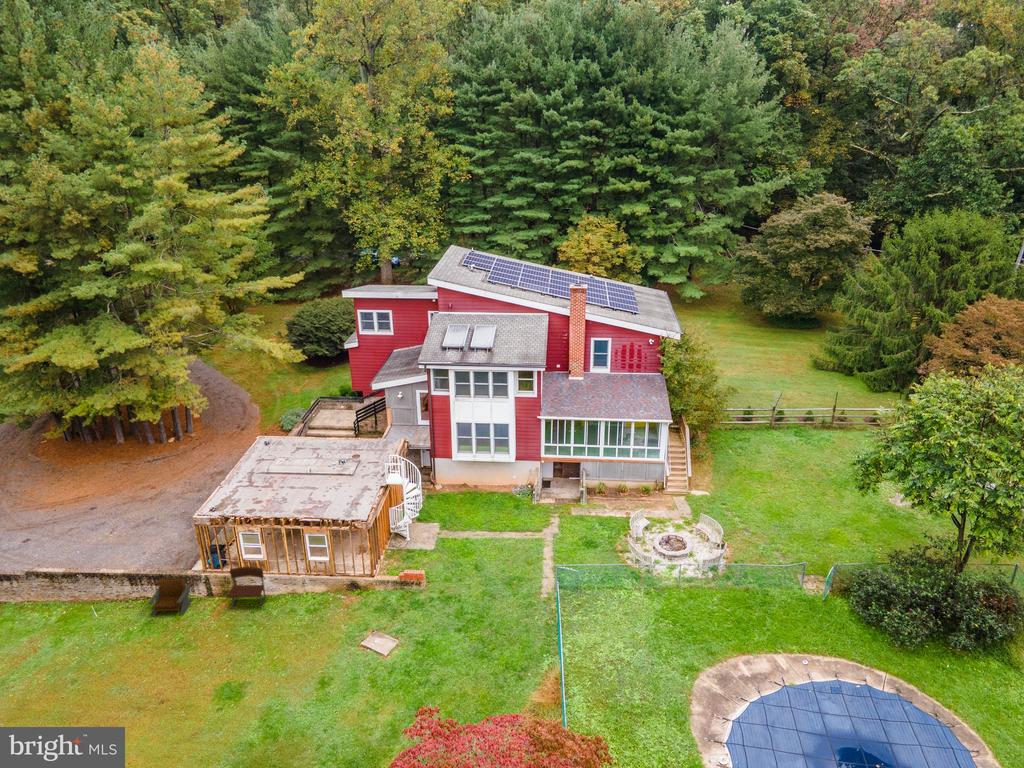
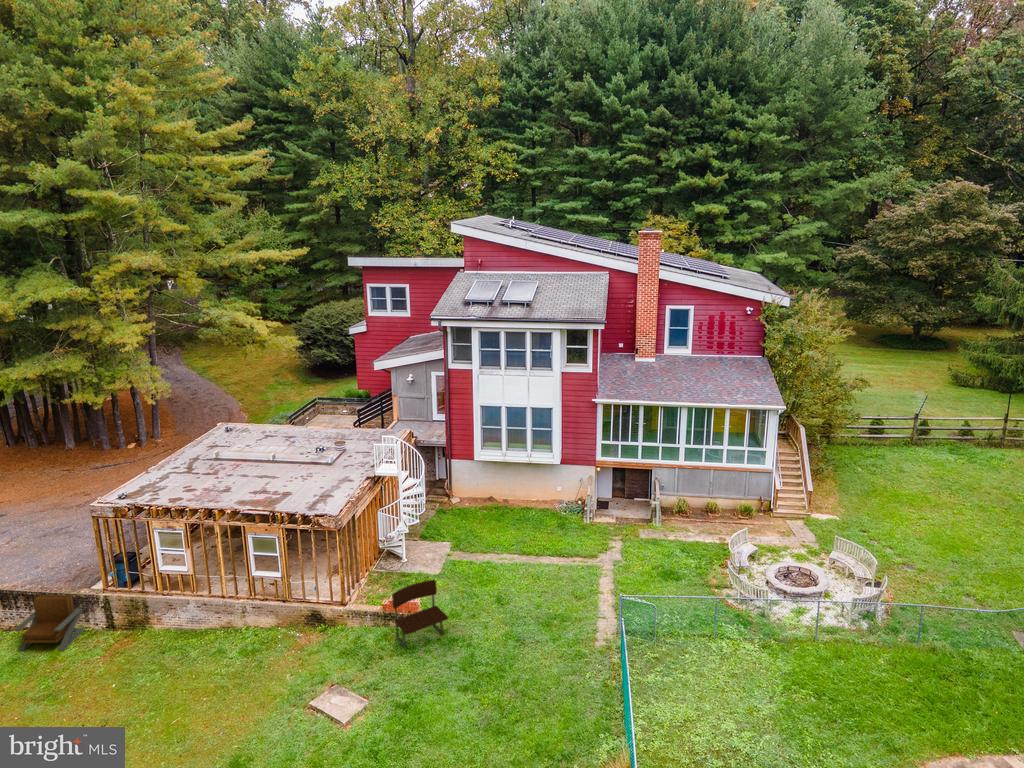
bench: present [227,567,266,606] -> present [392,580,448,649]

